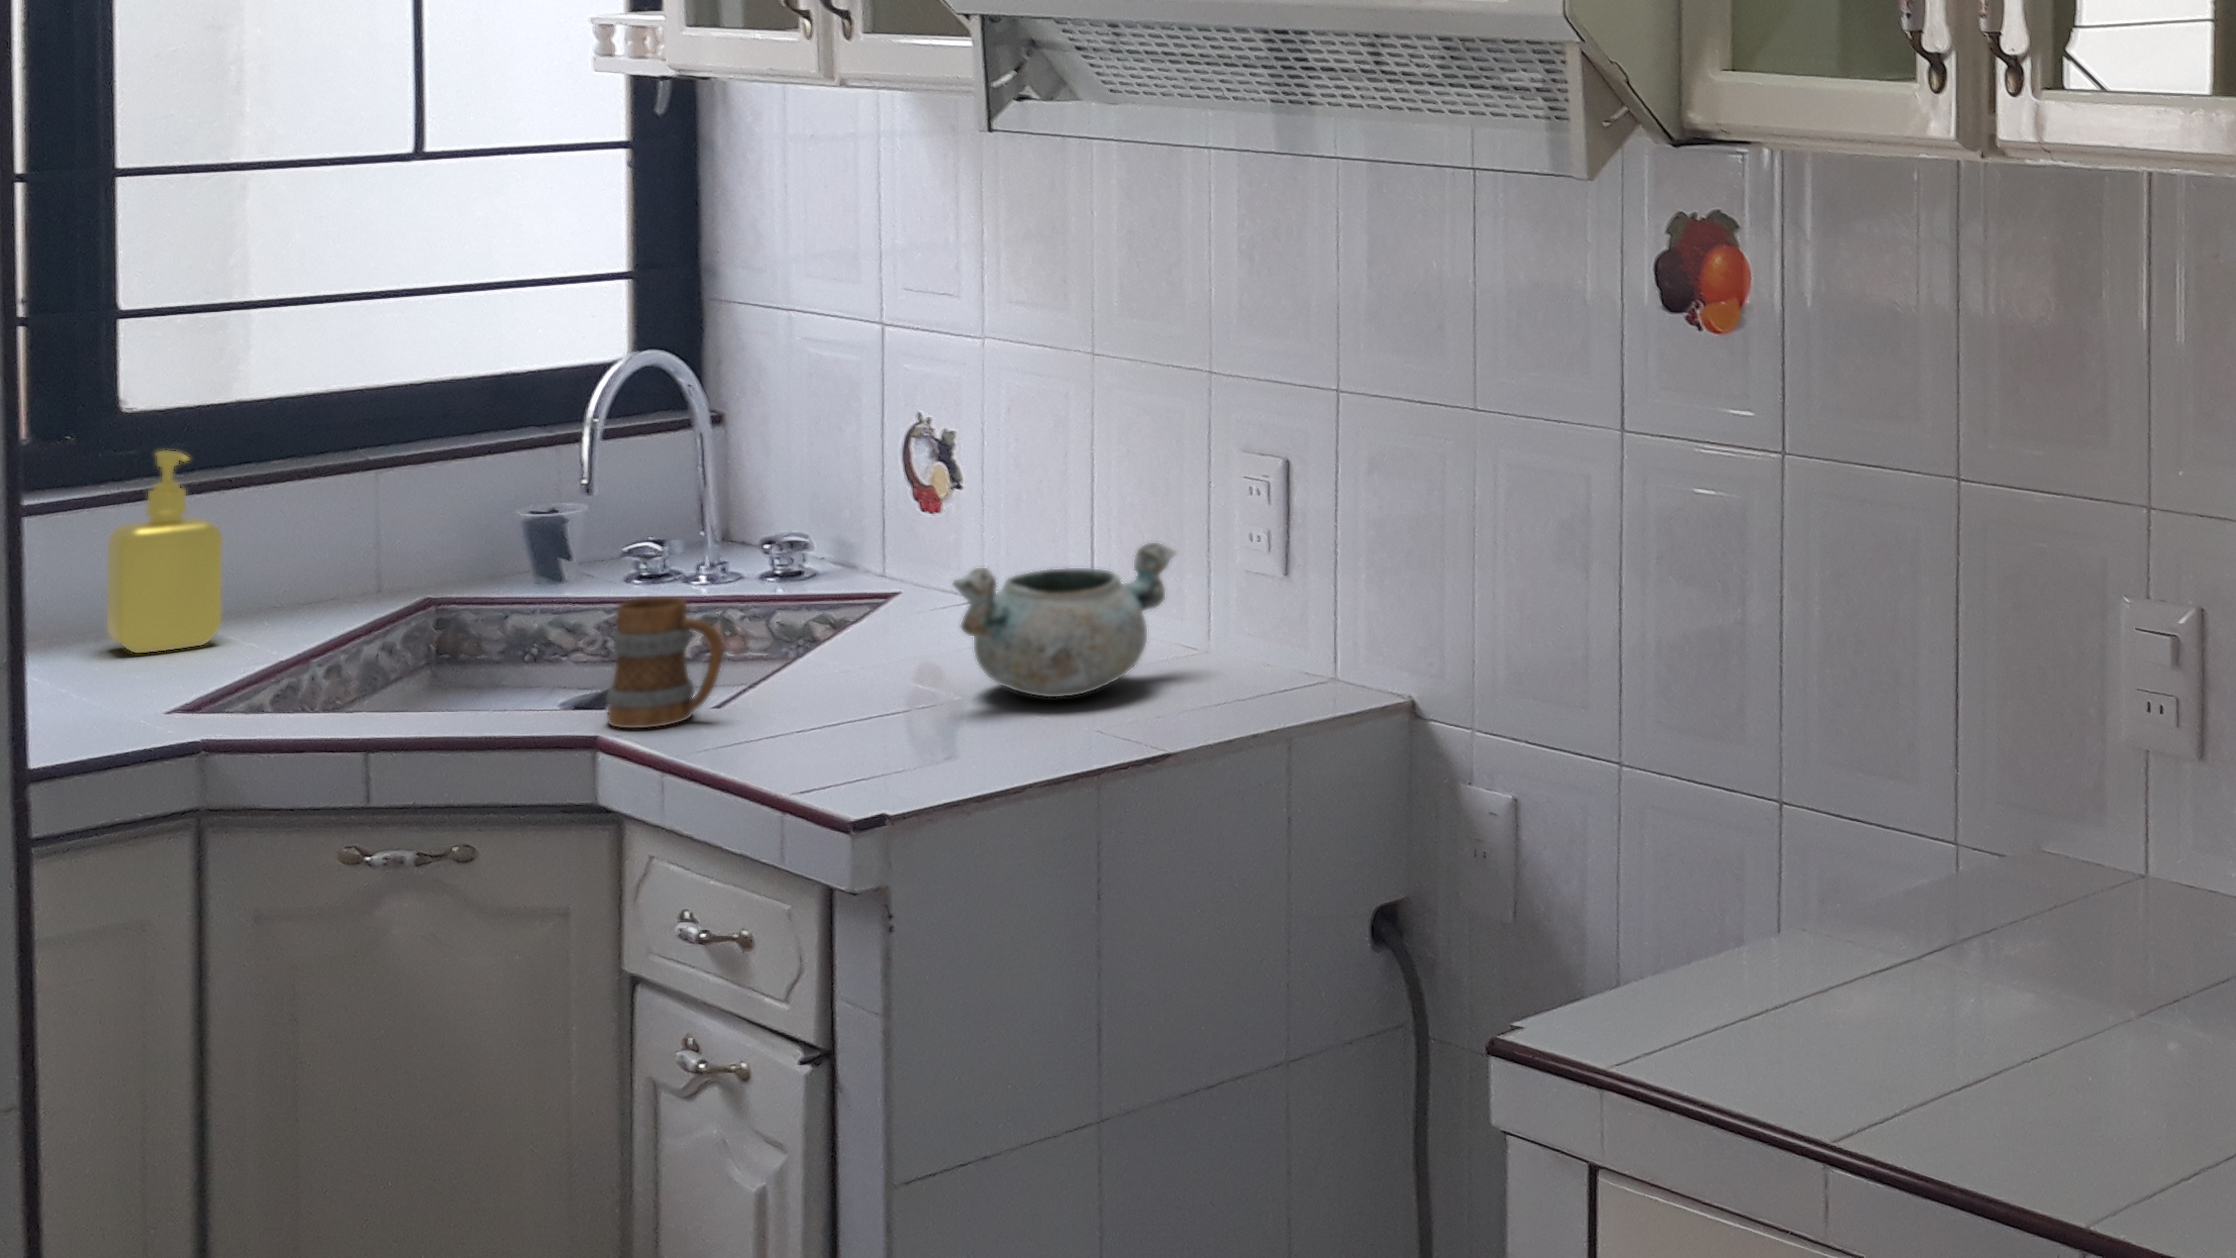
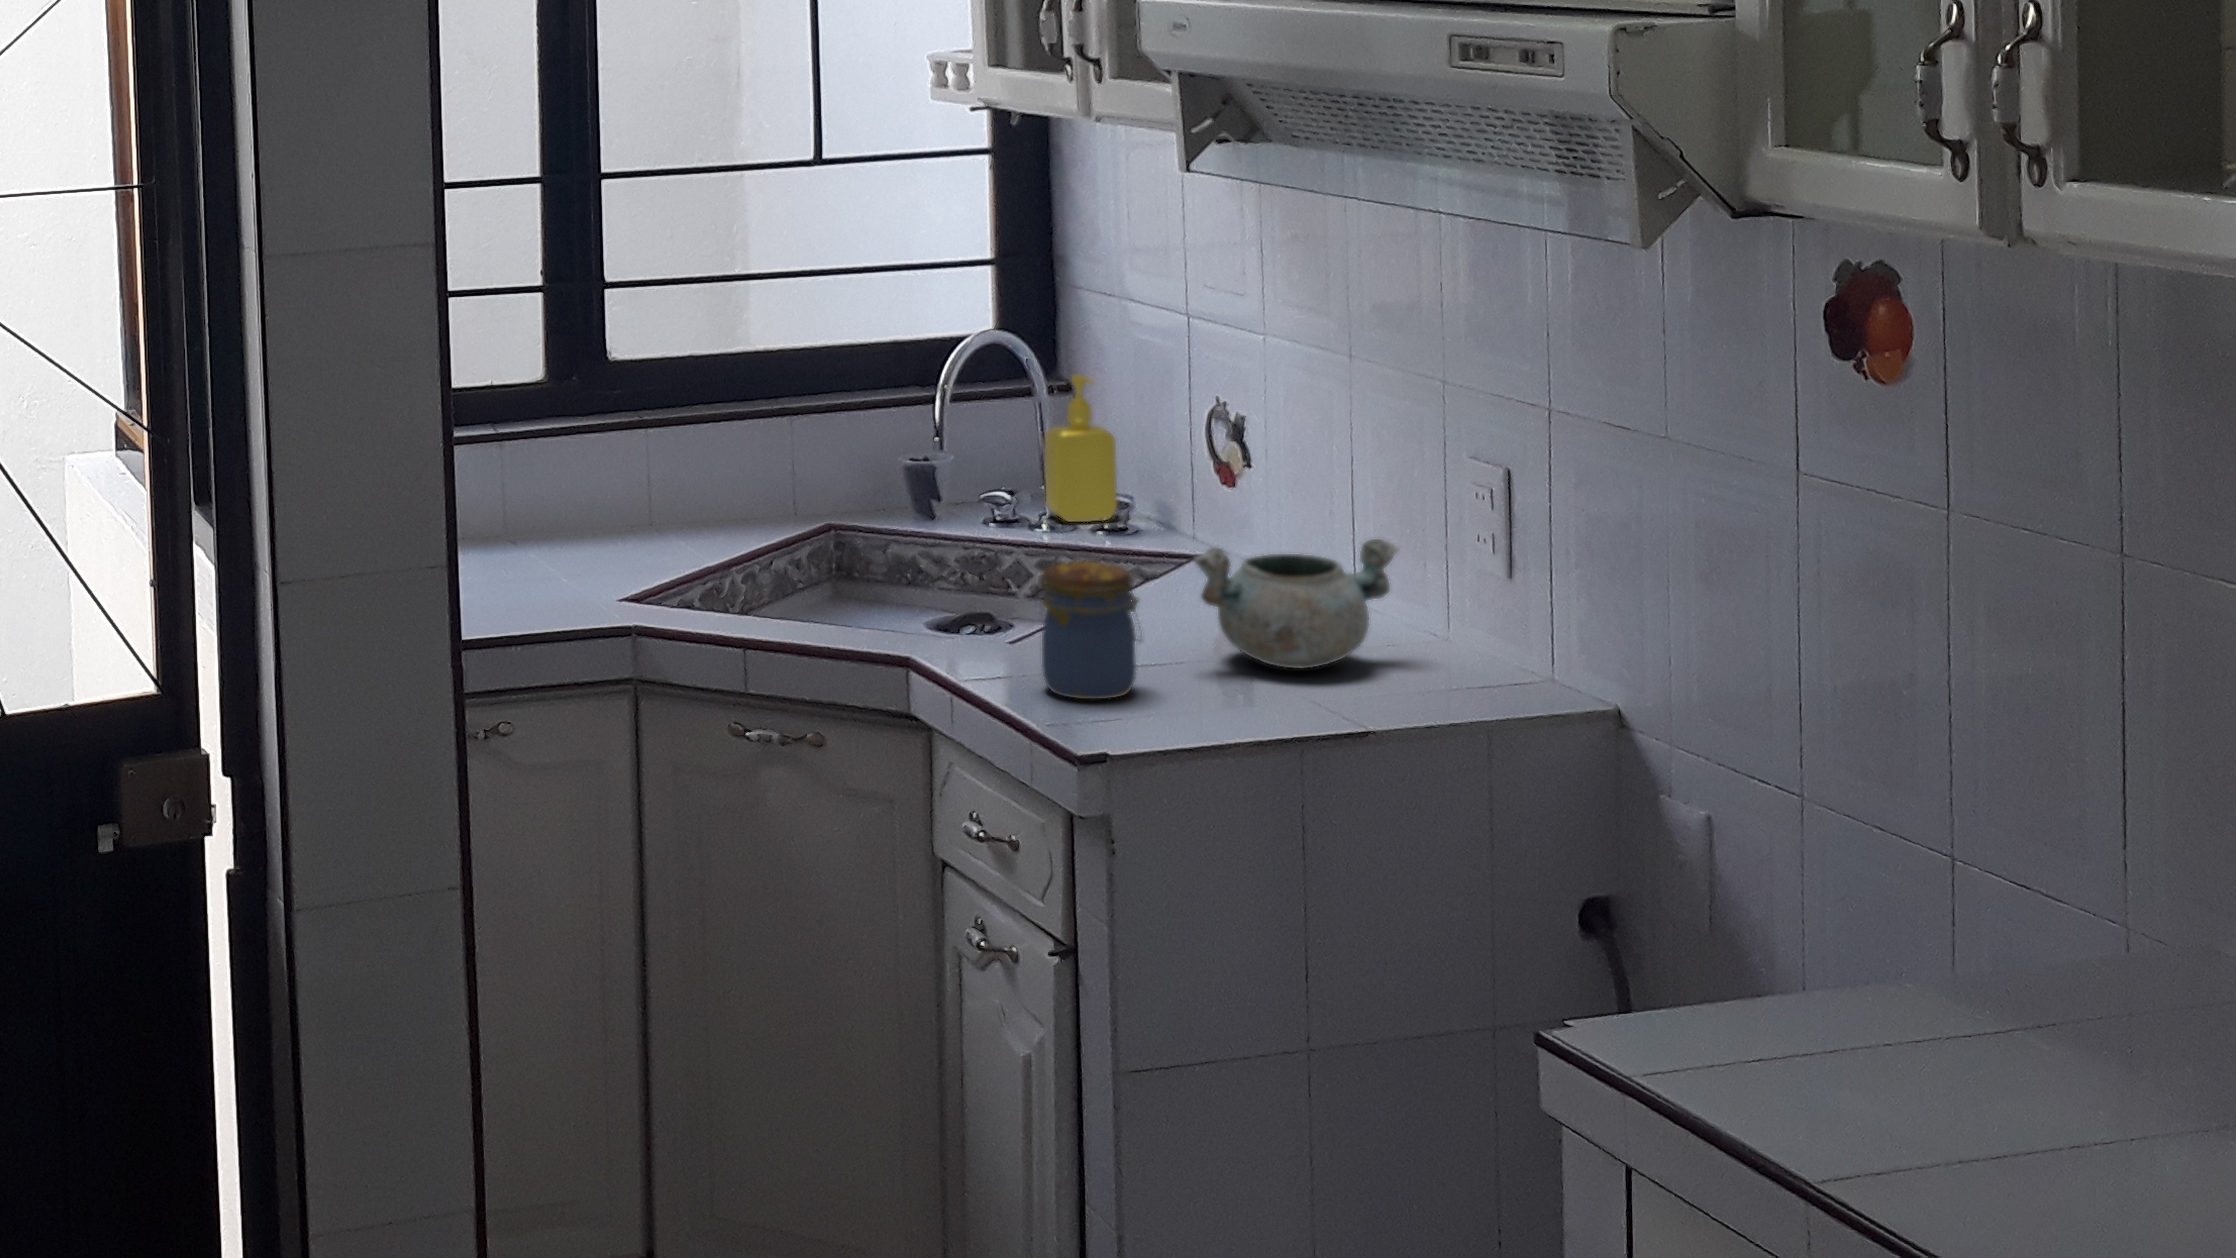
soap dispenser: present [107,451,222,653] -> present [1045,375,1117,522]
mug: present [607,597,723,728] -> none [938,545,1019,650]
jar: none [771,597,899,765] -> present [1042,562,1141,699]

